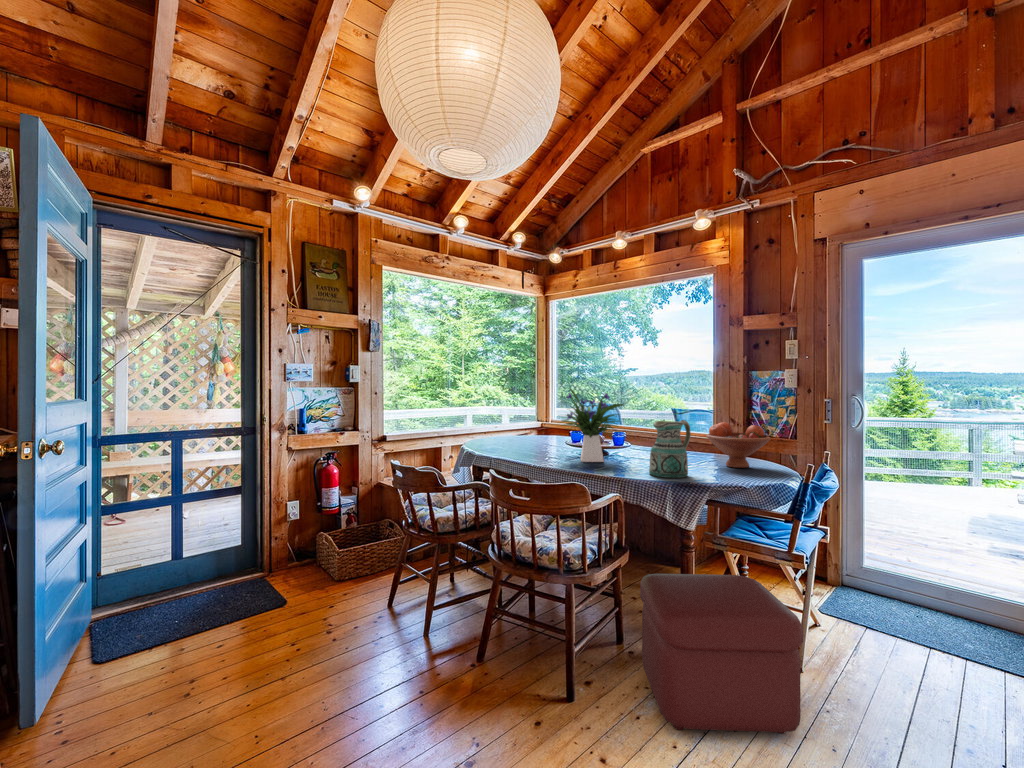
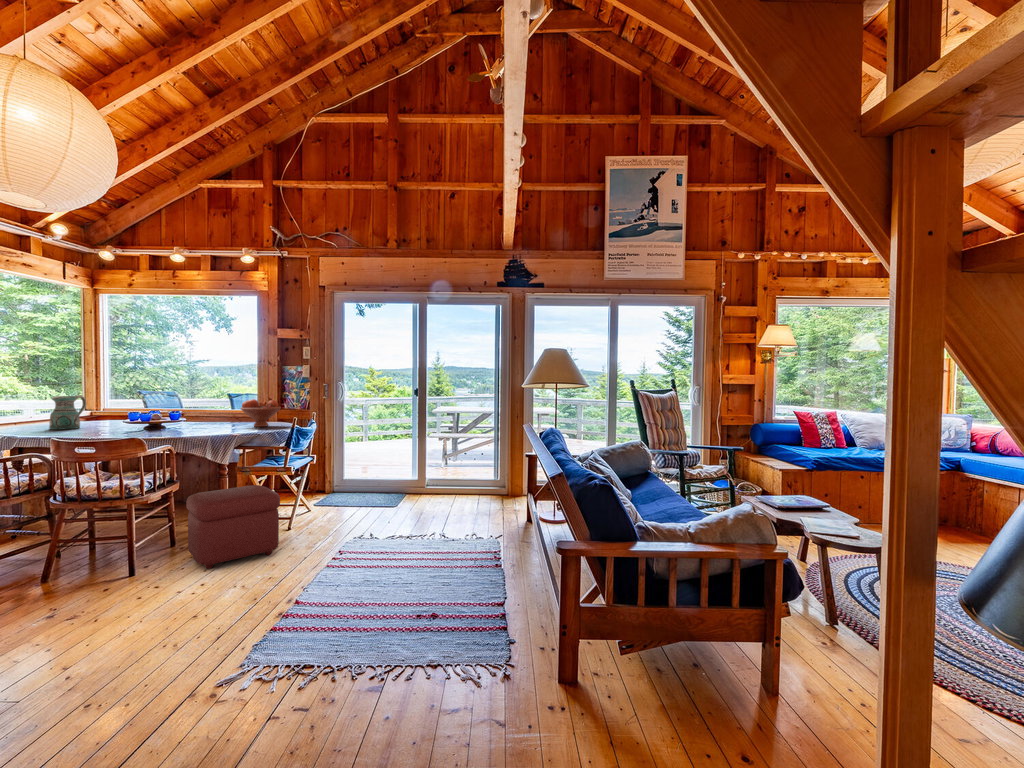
flower arrangement: present [562,388,625,462] -> none [115,377,179,432]
ceramic pitcher: present [649,420,691,478] -> present [49,395,86,430]

